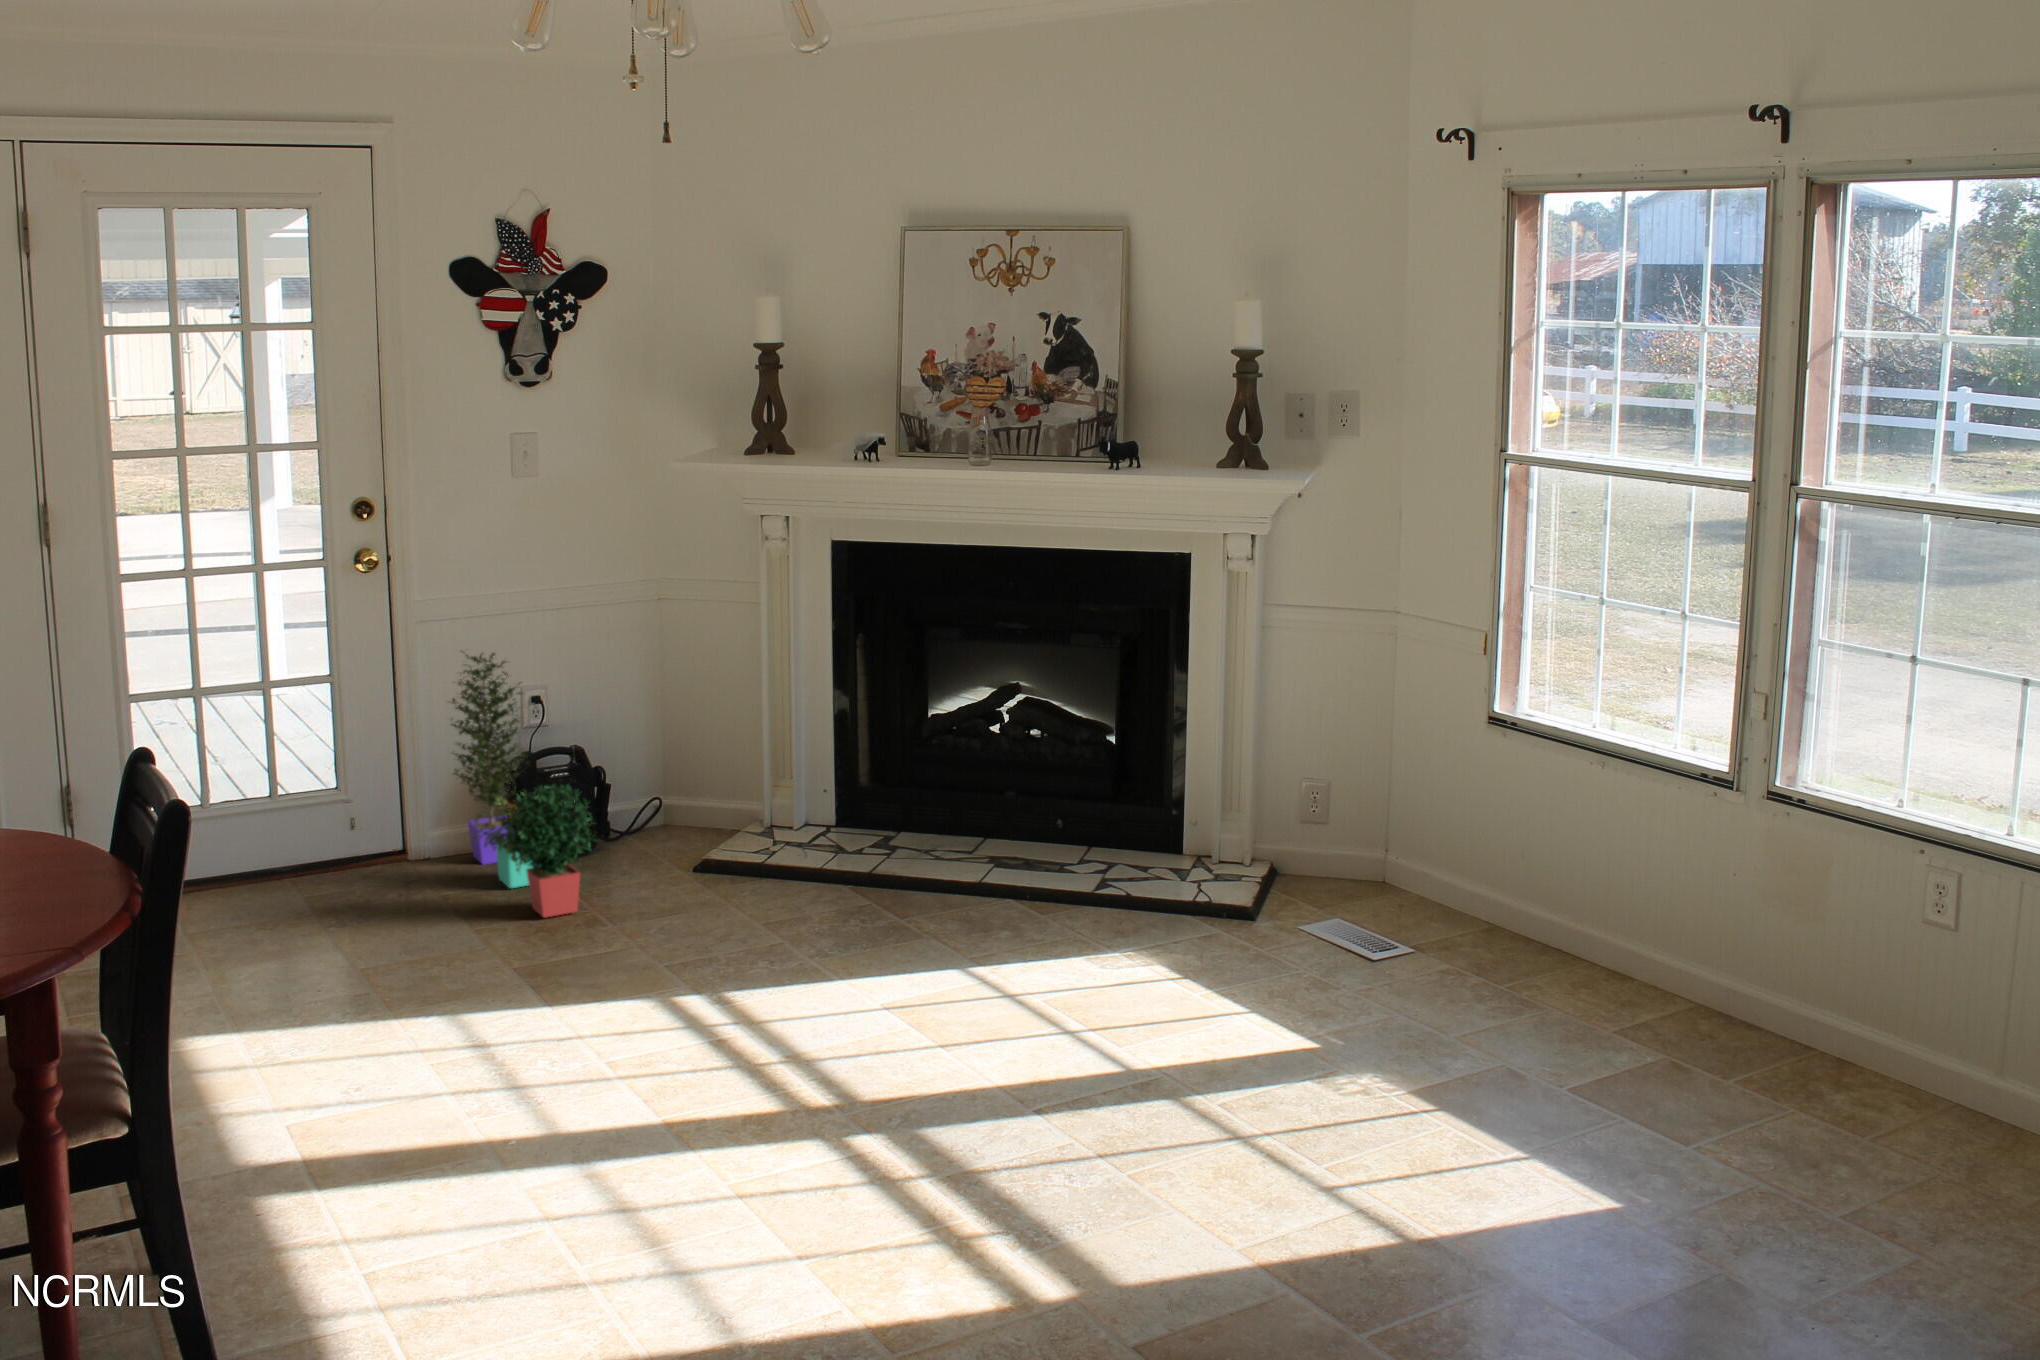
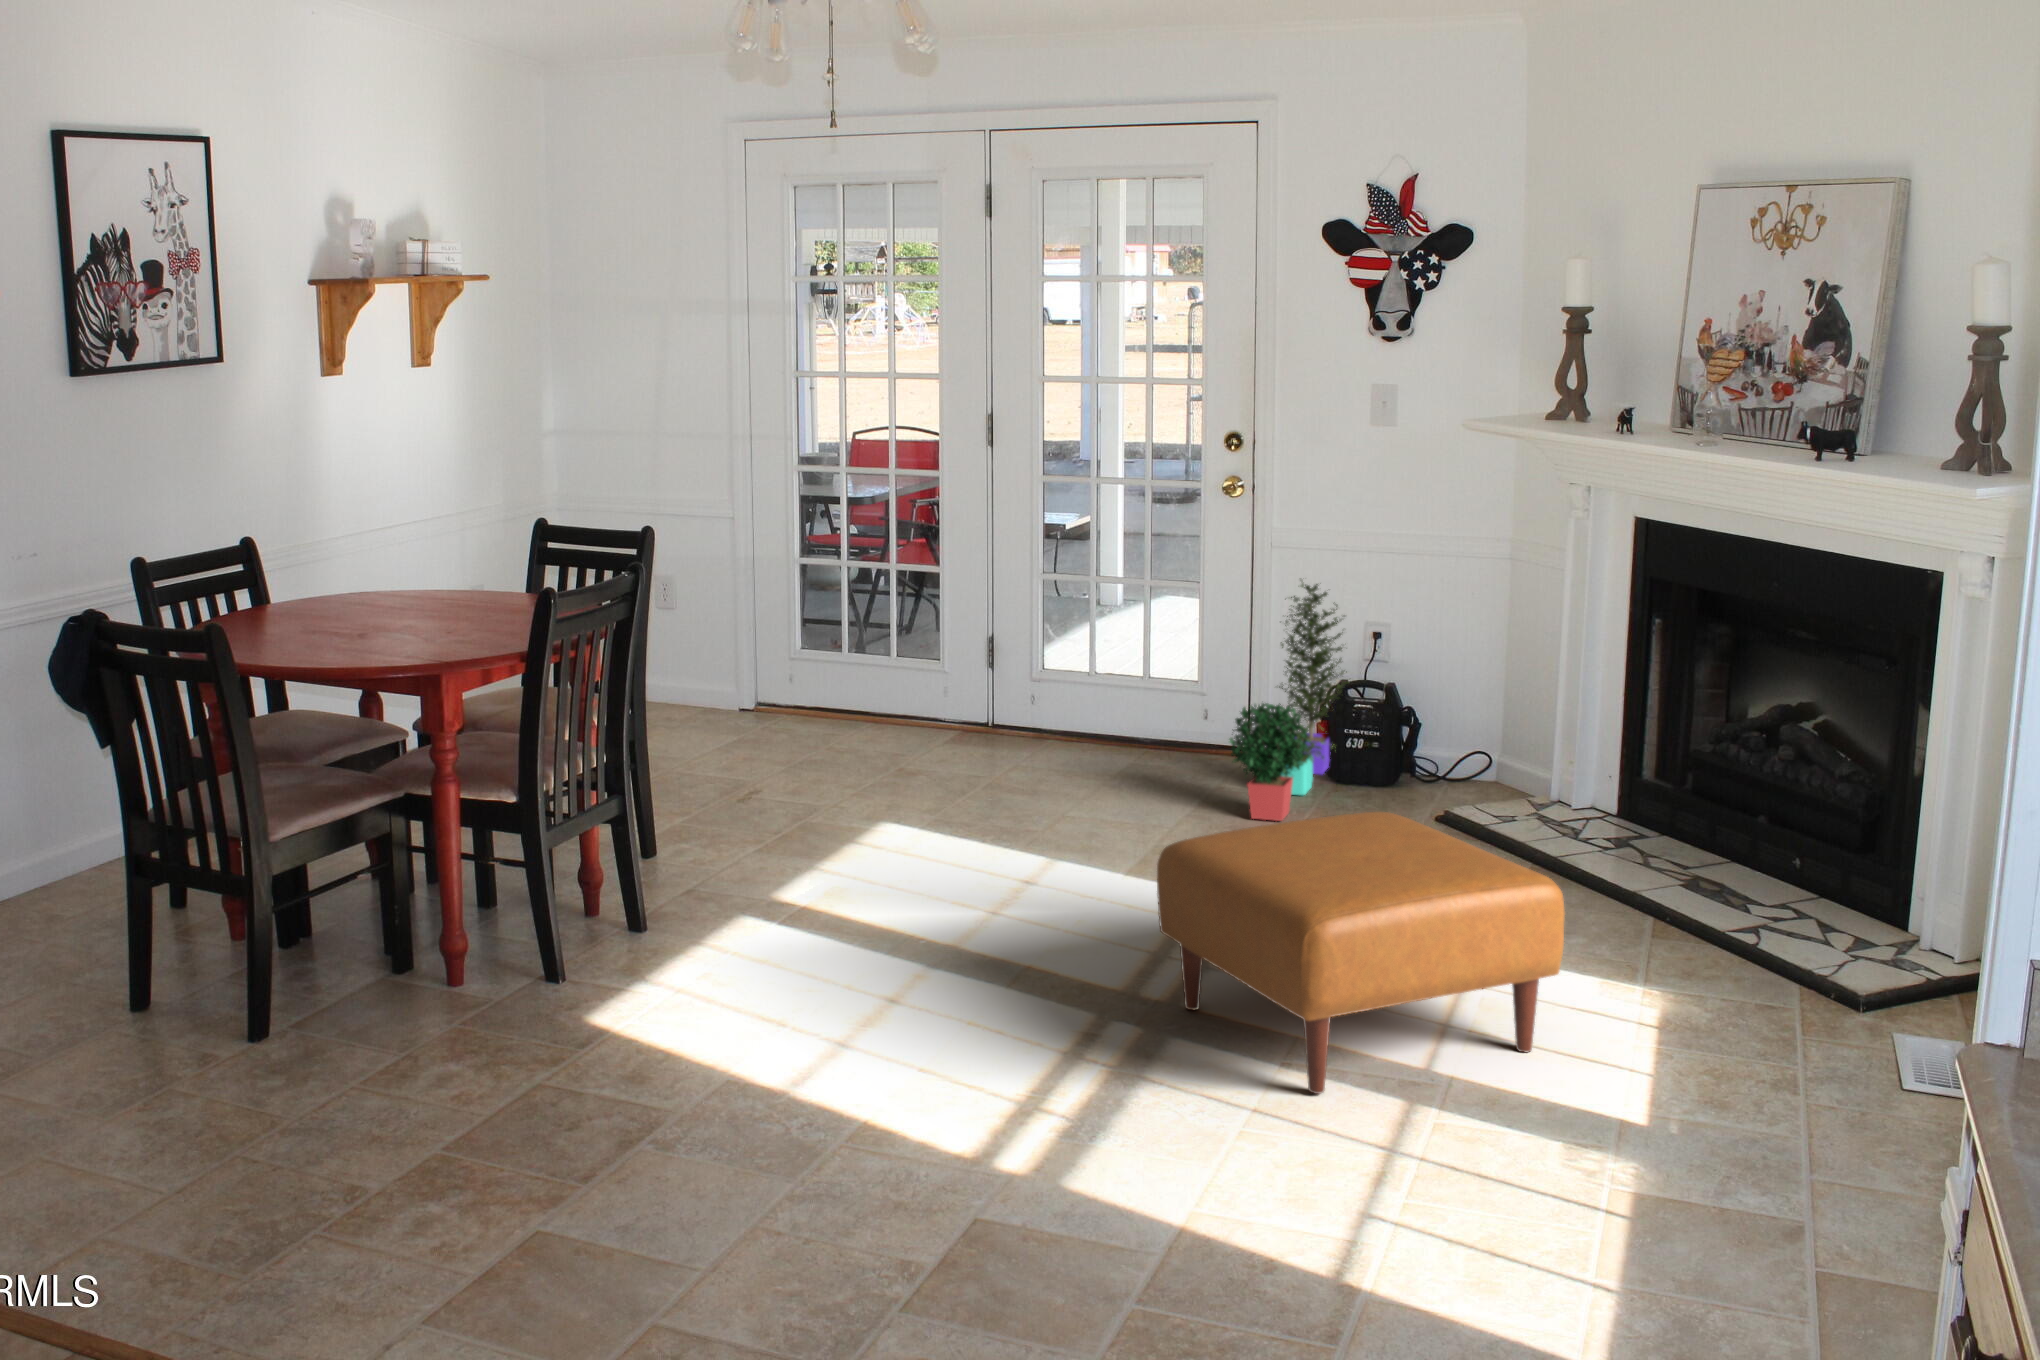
ottoman: none [854,850,1225,1142] -> present [1157,812,1565,1094]

